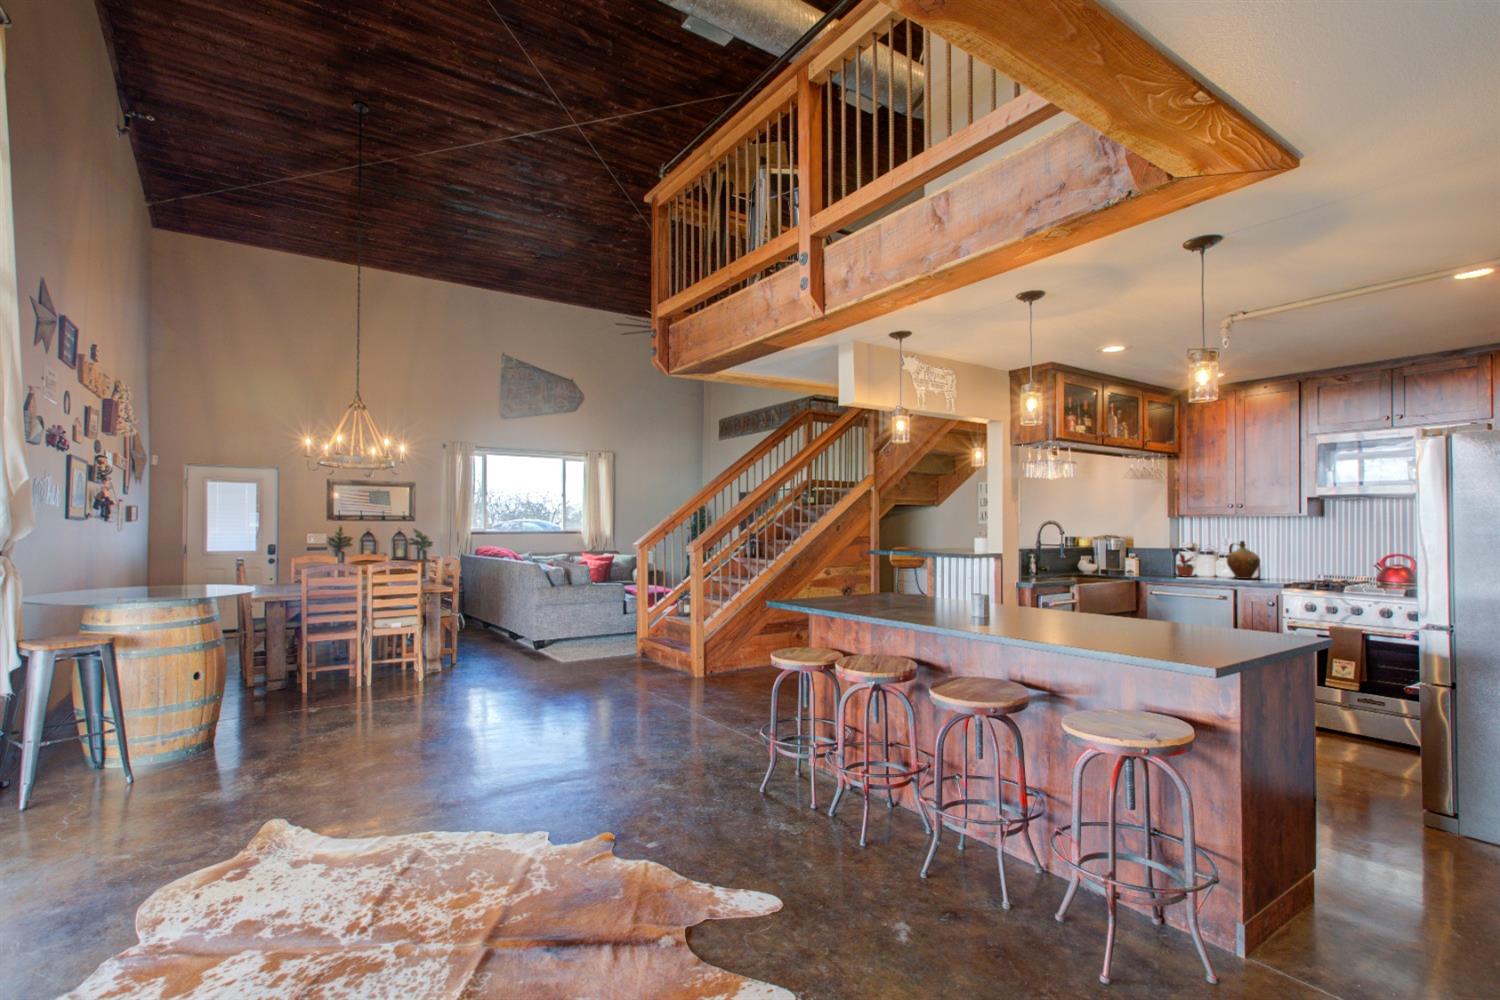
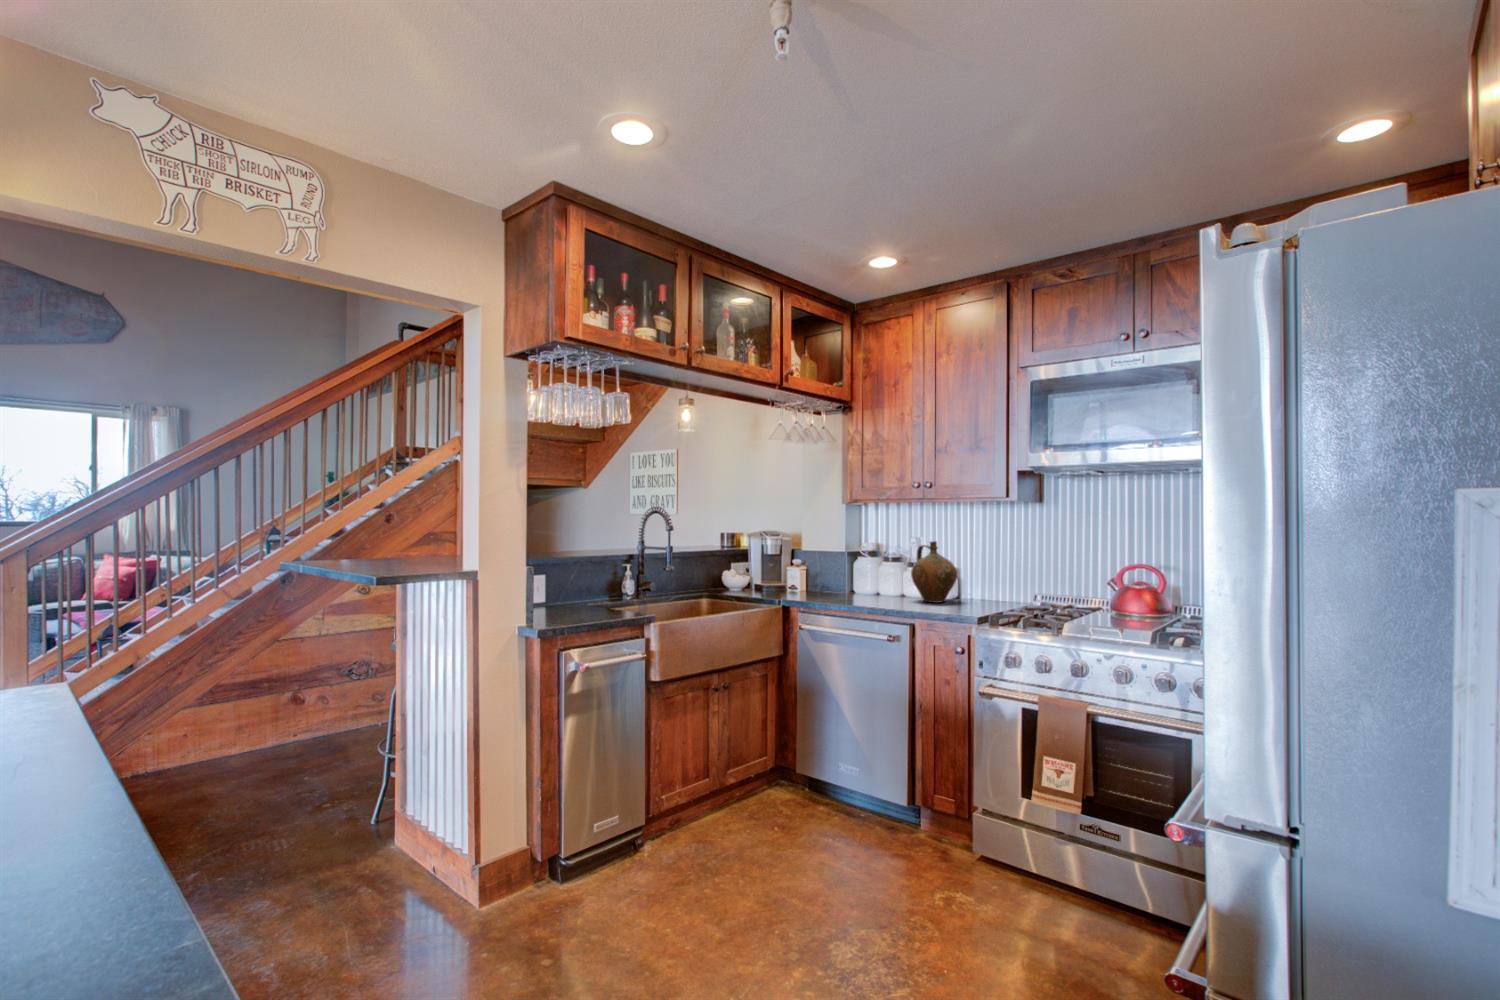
potted plant: present [1175,553,1194,577] -> none [834,557,880,598]

